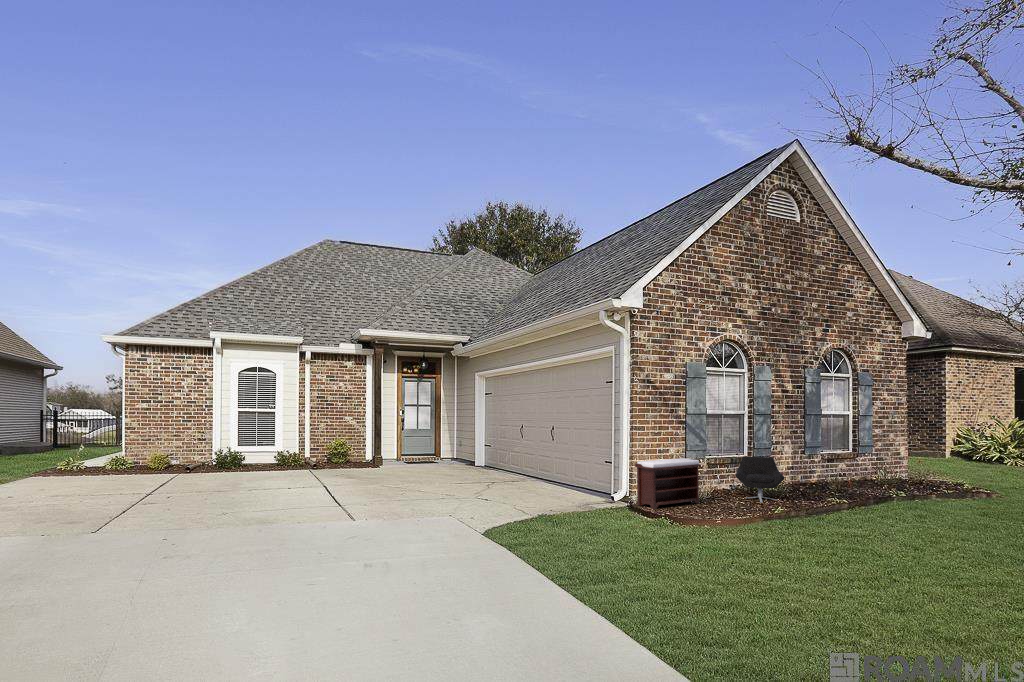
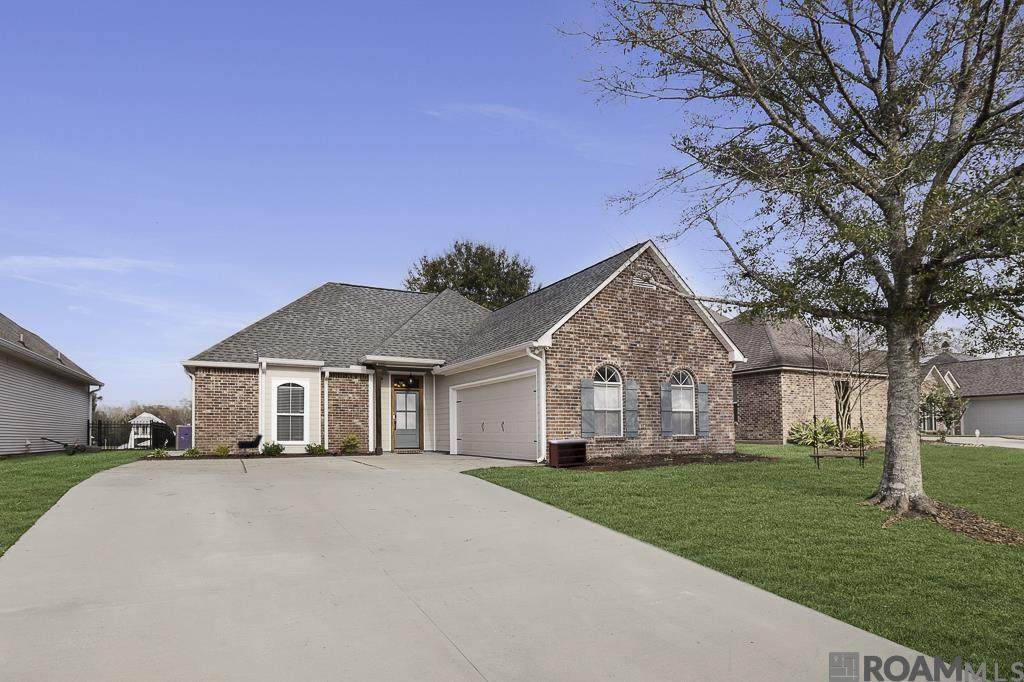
lounge chair: present [735,456,785,503] -> present [238,434,262,456]

